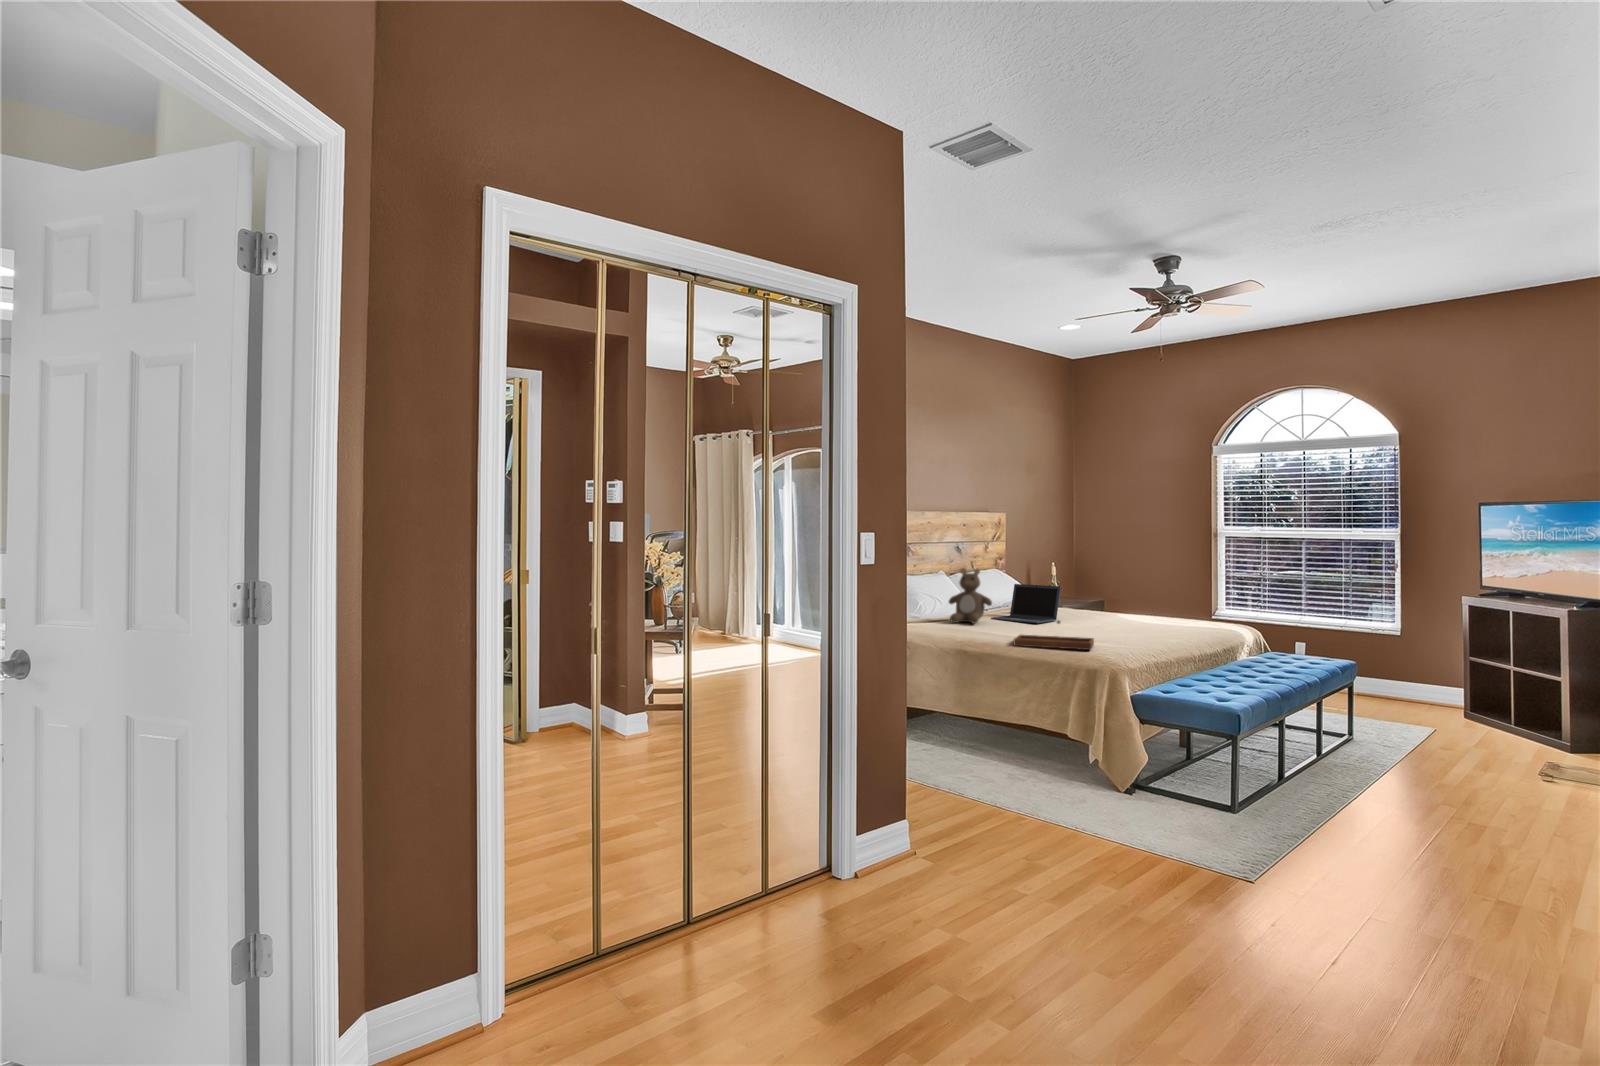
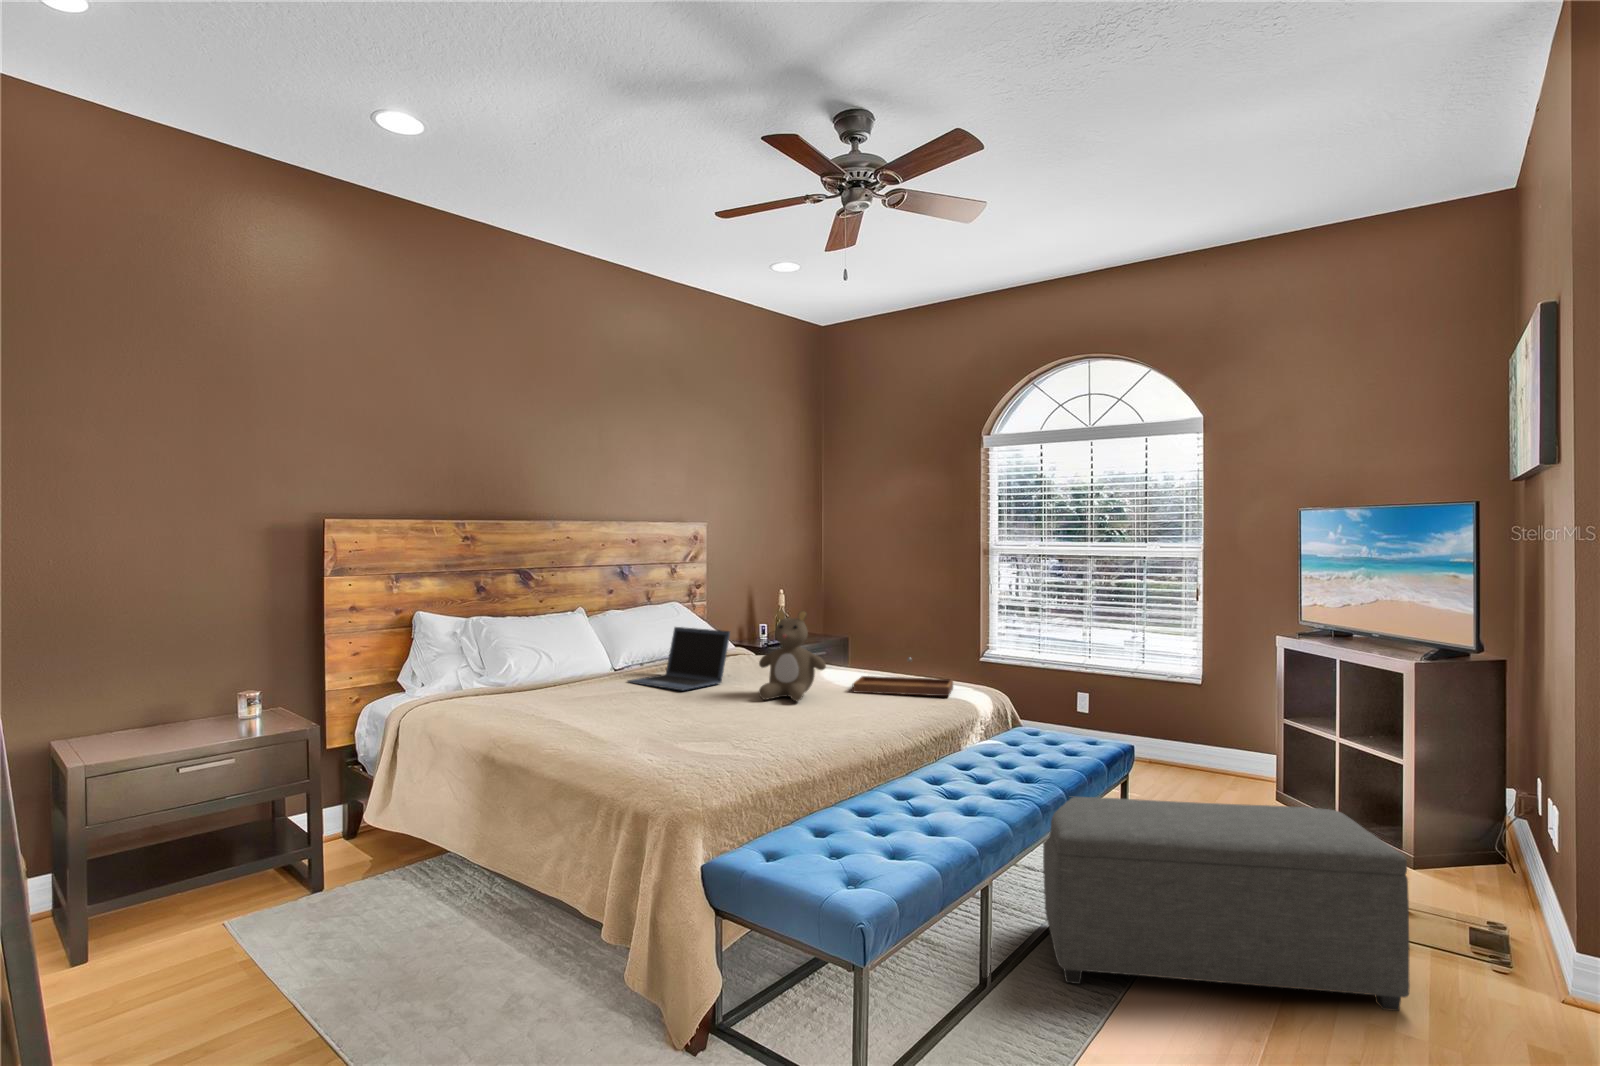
teddy bear: present [949,568,992,624] -> present [759,610,826,701]
tray: present [1014,620,1094,650] -> present [853,657,953,696]
ottoman: none [1307,685,1554,802] -> present [1043,796,1410,1011]

